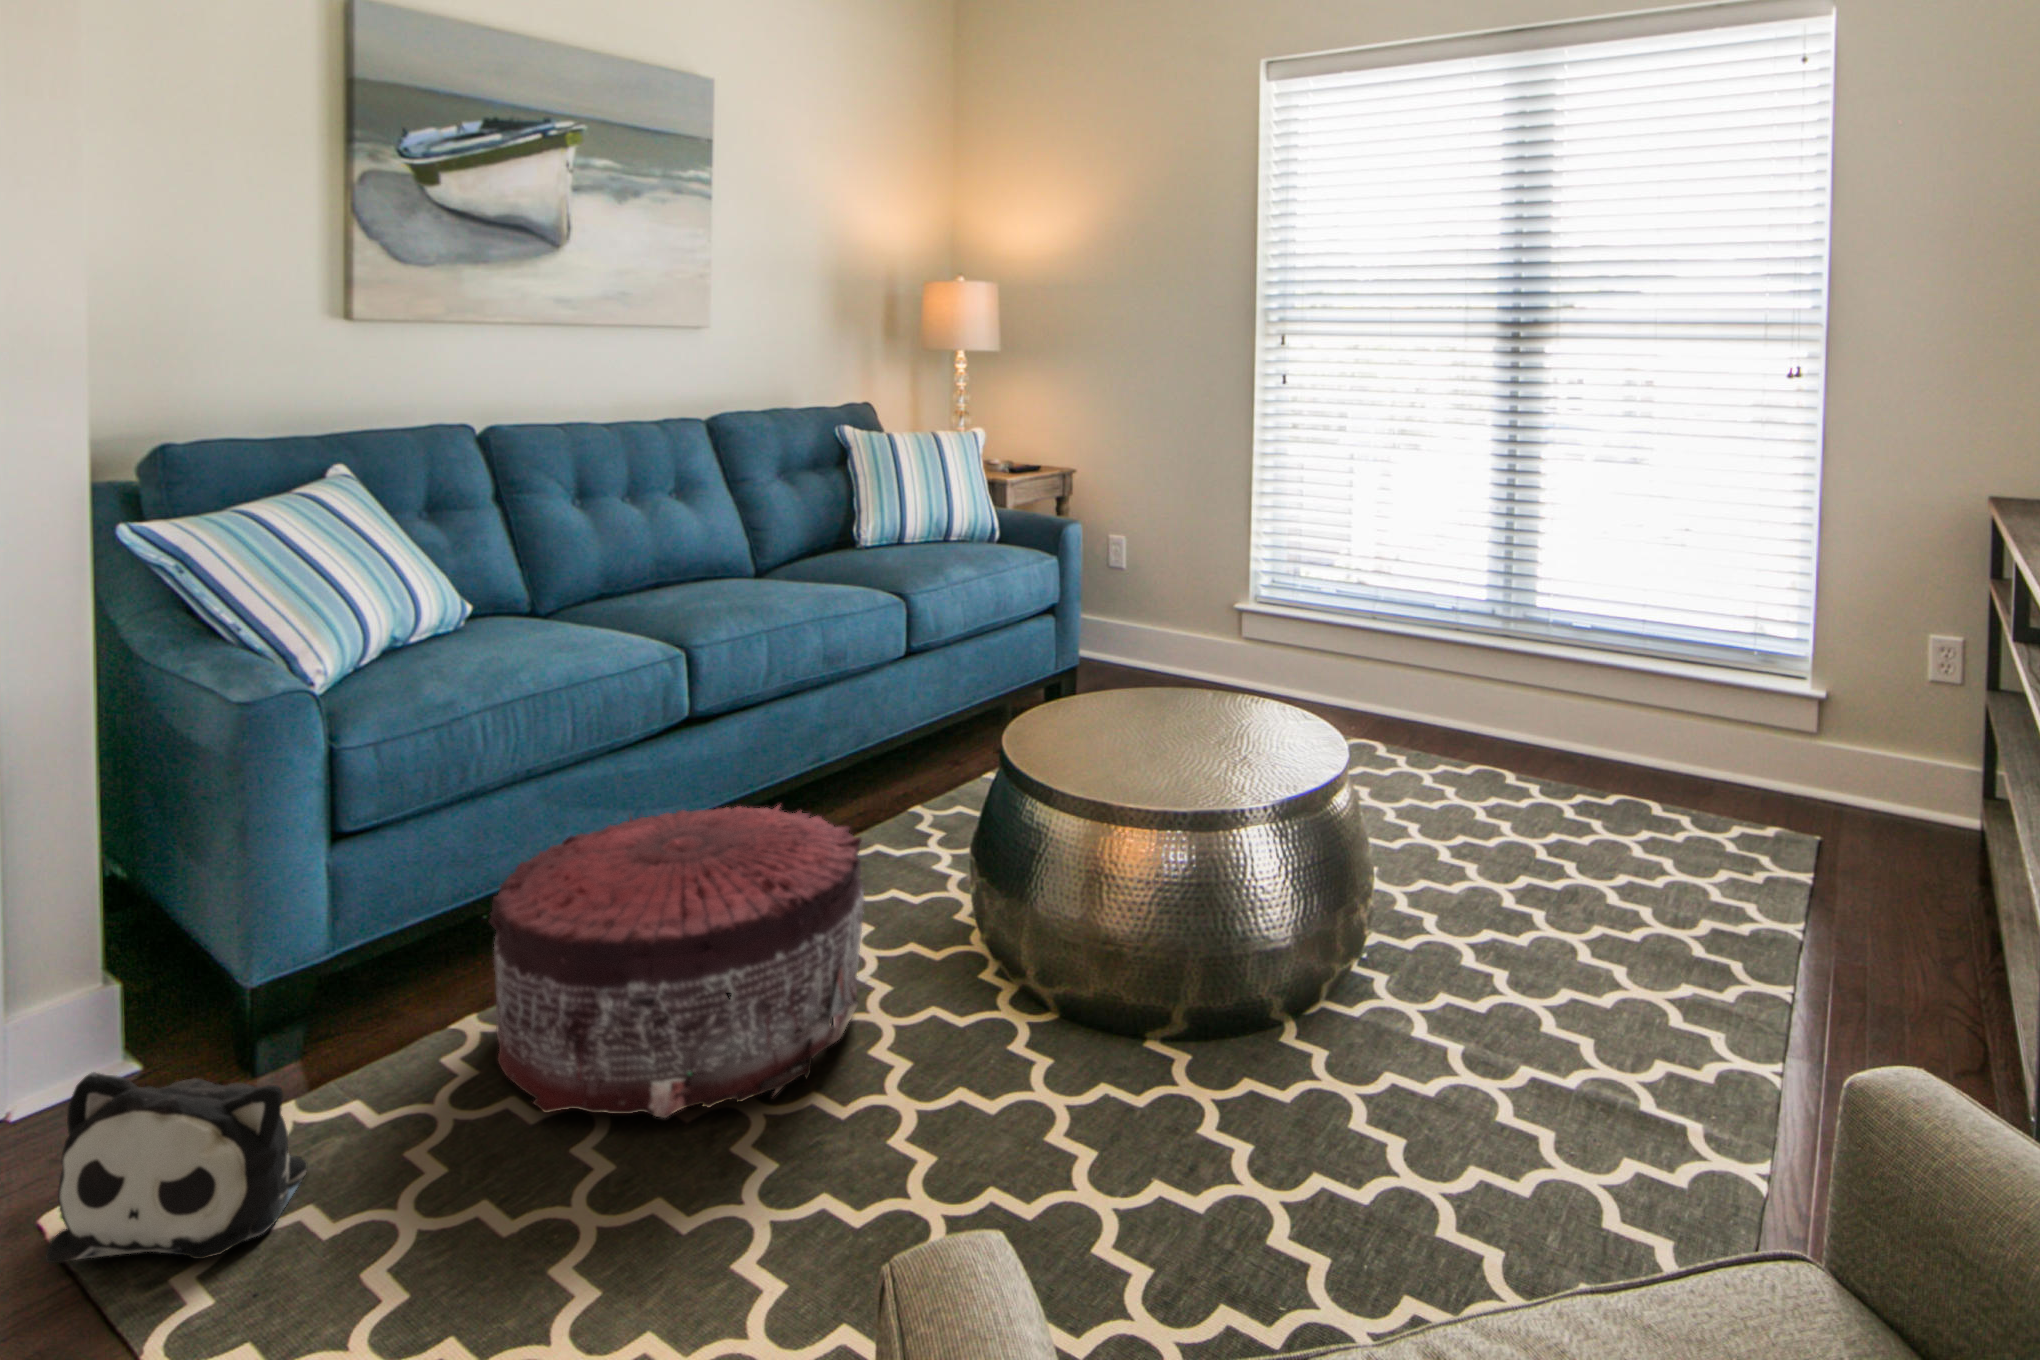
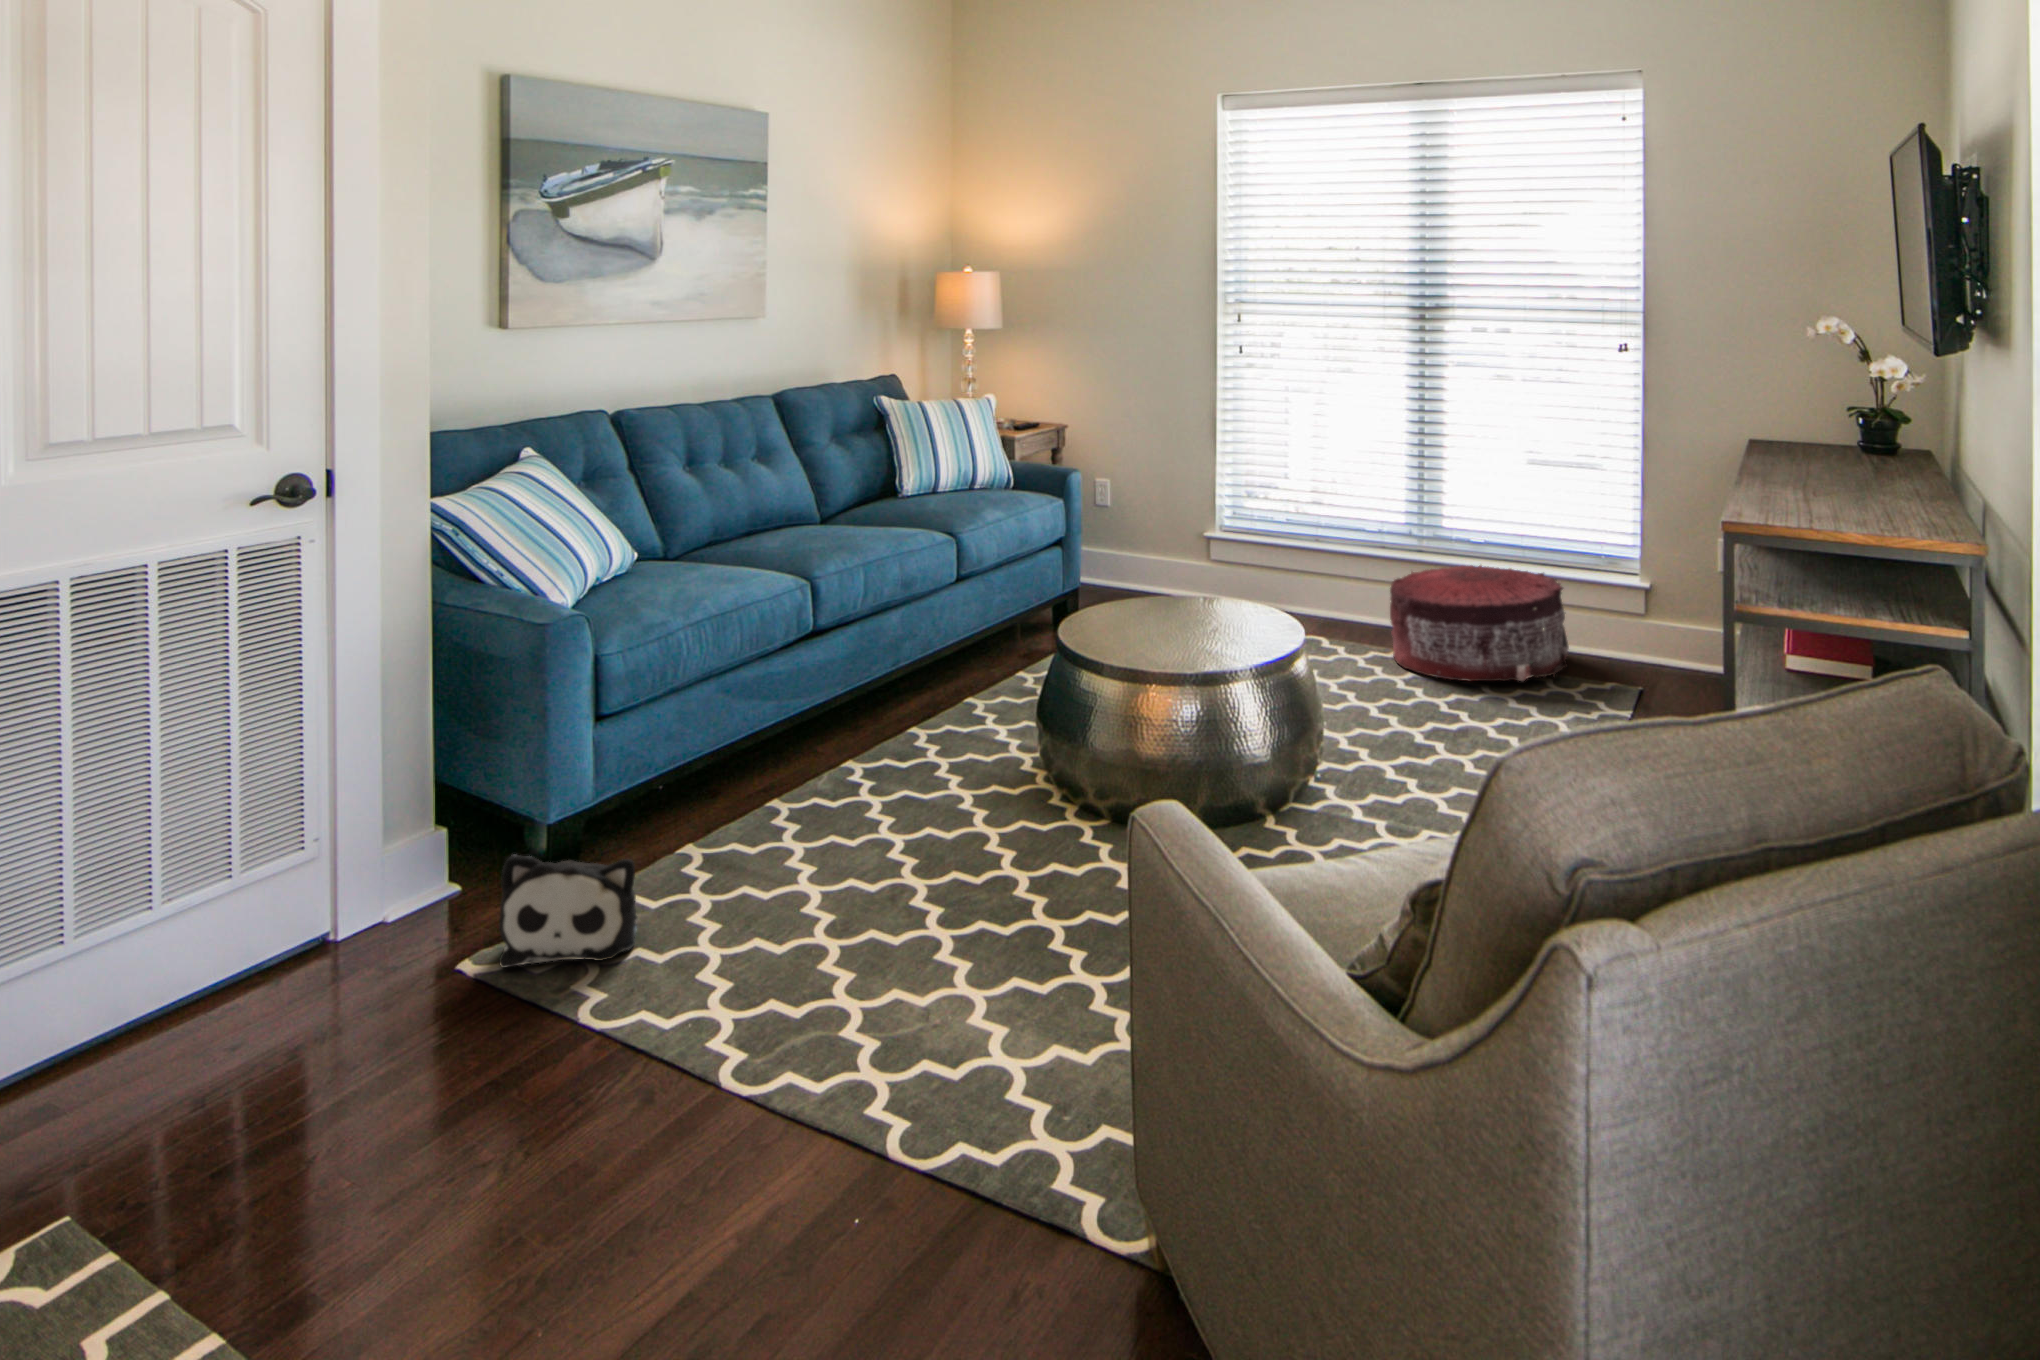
pouf: present [489,806,864,1118] -> present [1390,565,1569,681]

